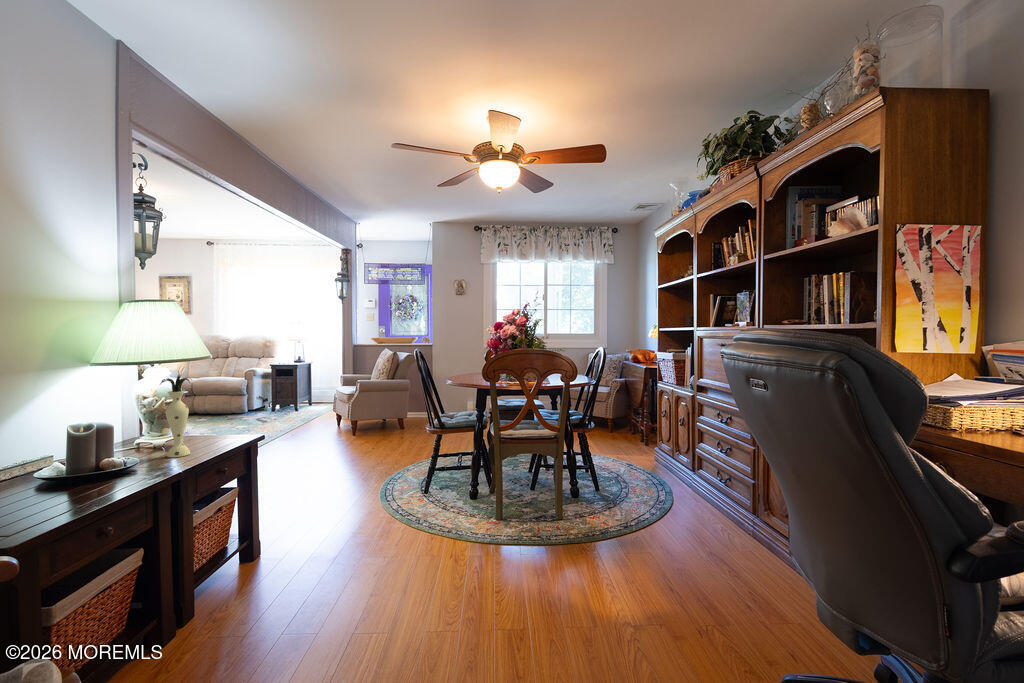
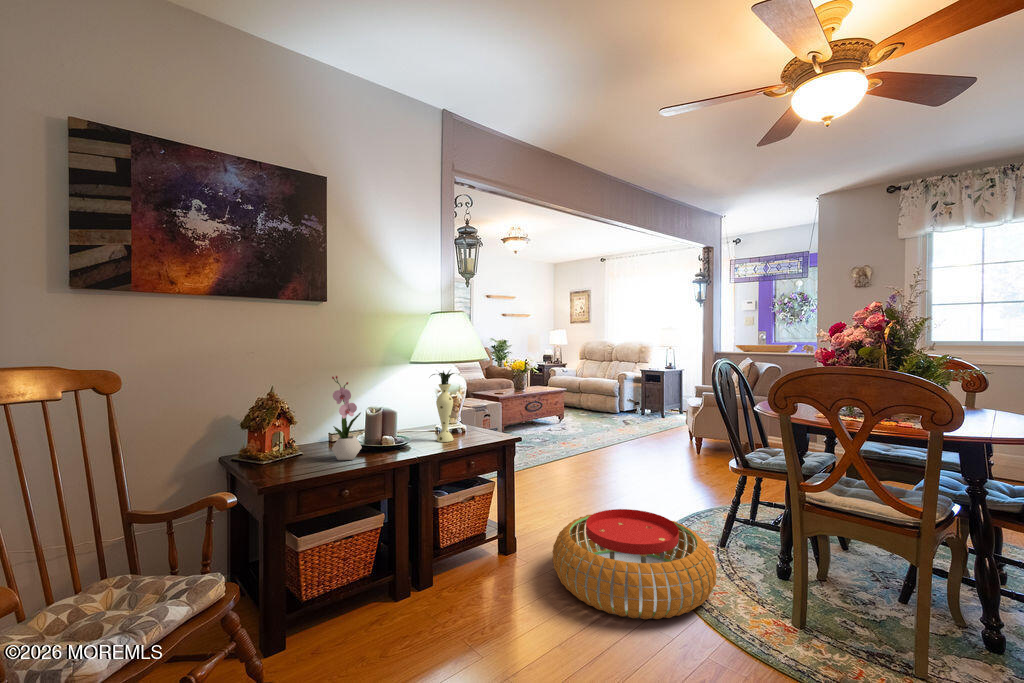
flower arrangement: none [53,391,102,500] -> present [332,376,362,460]
pouf: none [312,479,449,563] -> present [553,509,717,620]

